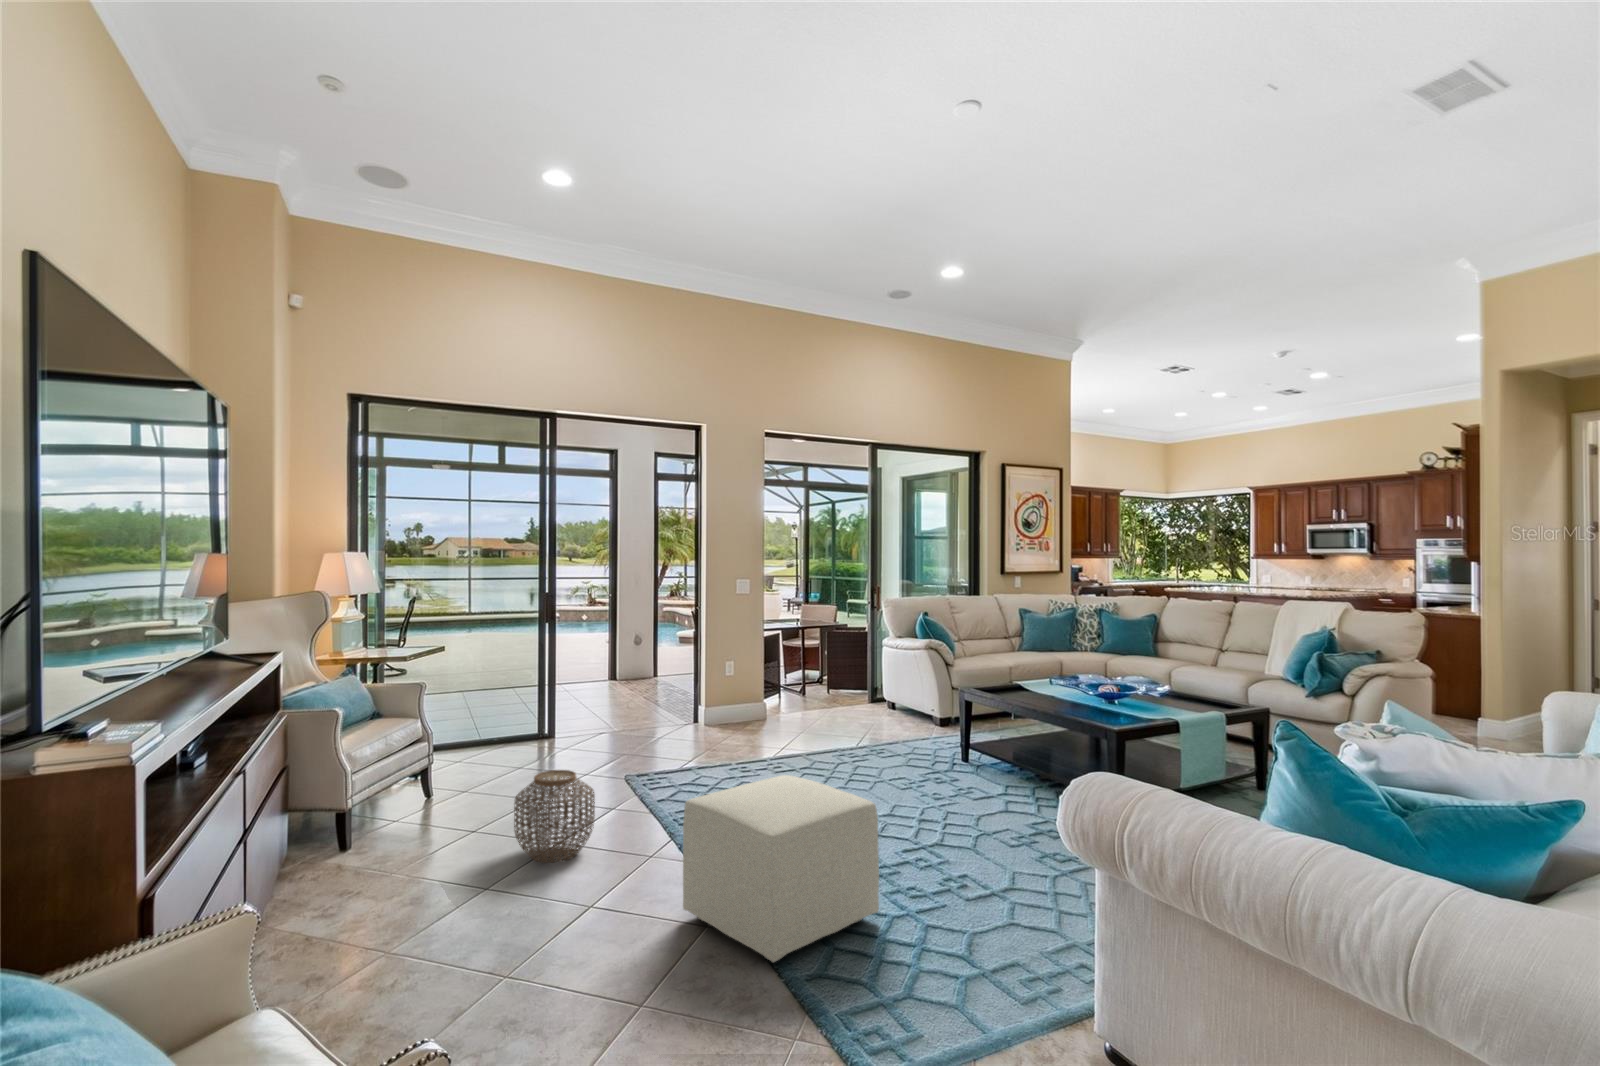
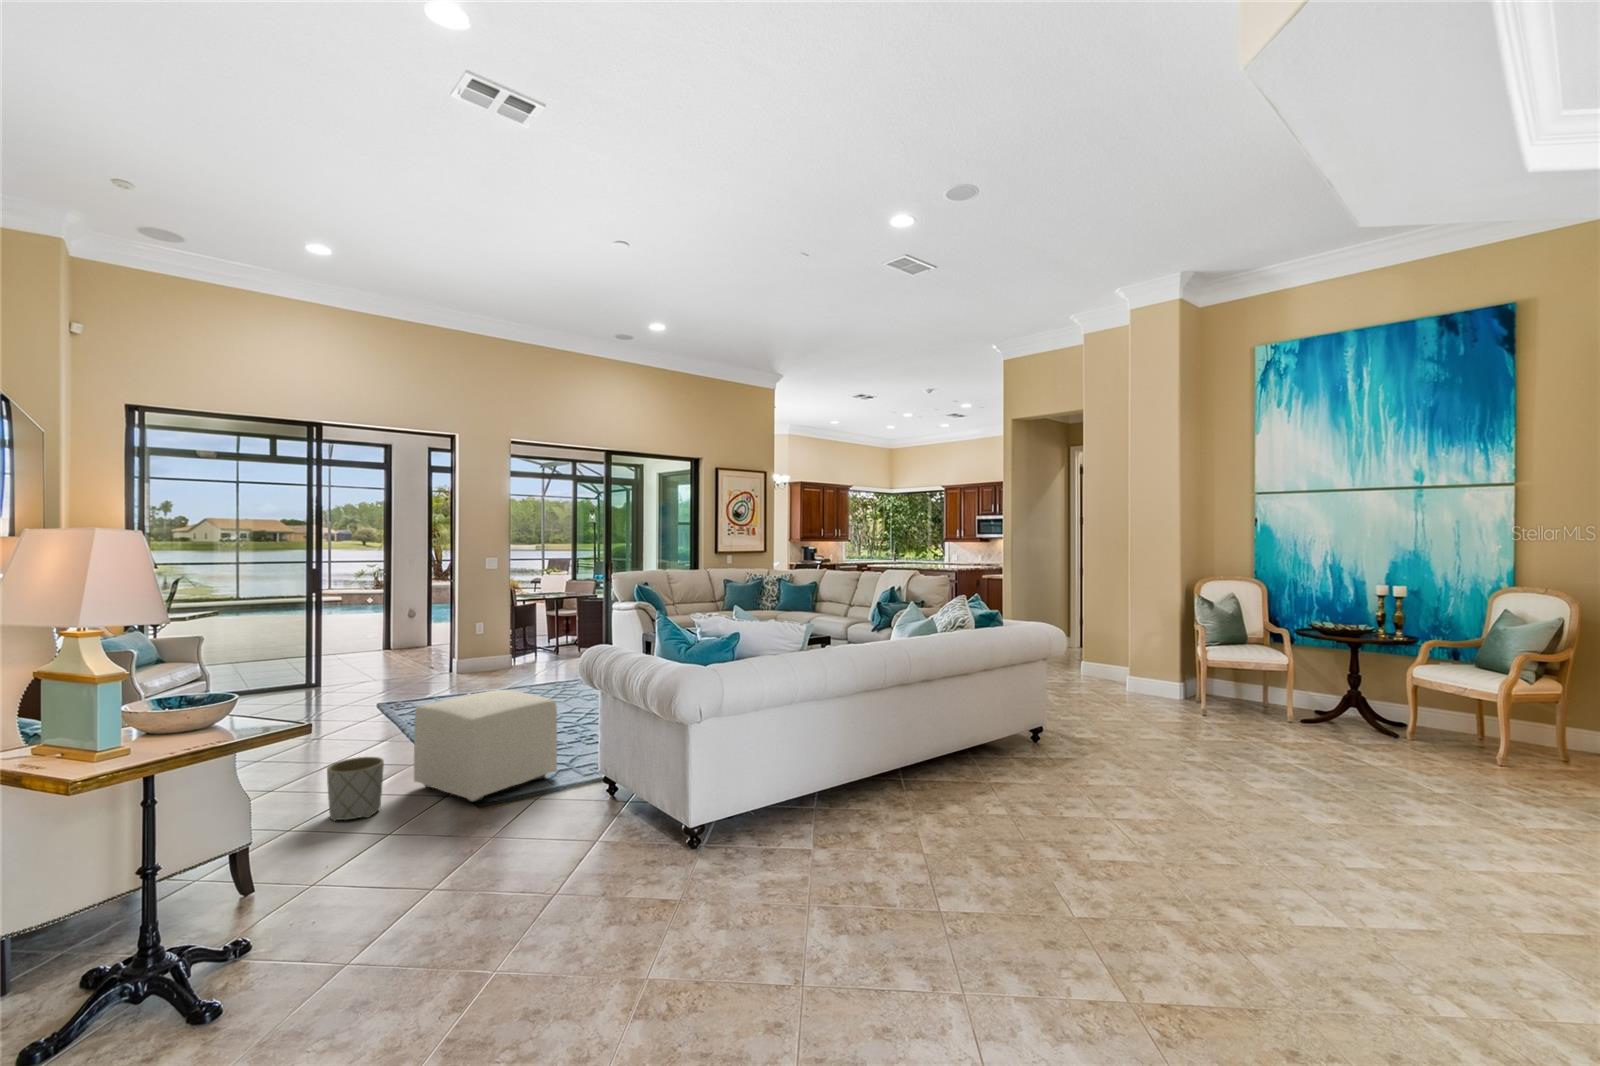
woven basket: present [514,770,595,863] -> none [279,700,350,769]
planter: none [578,875,650,974] -> present [327,757,384,821]

